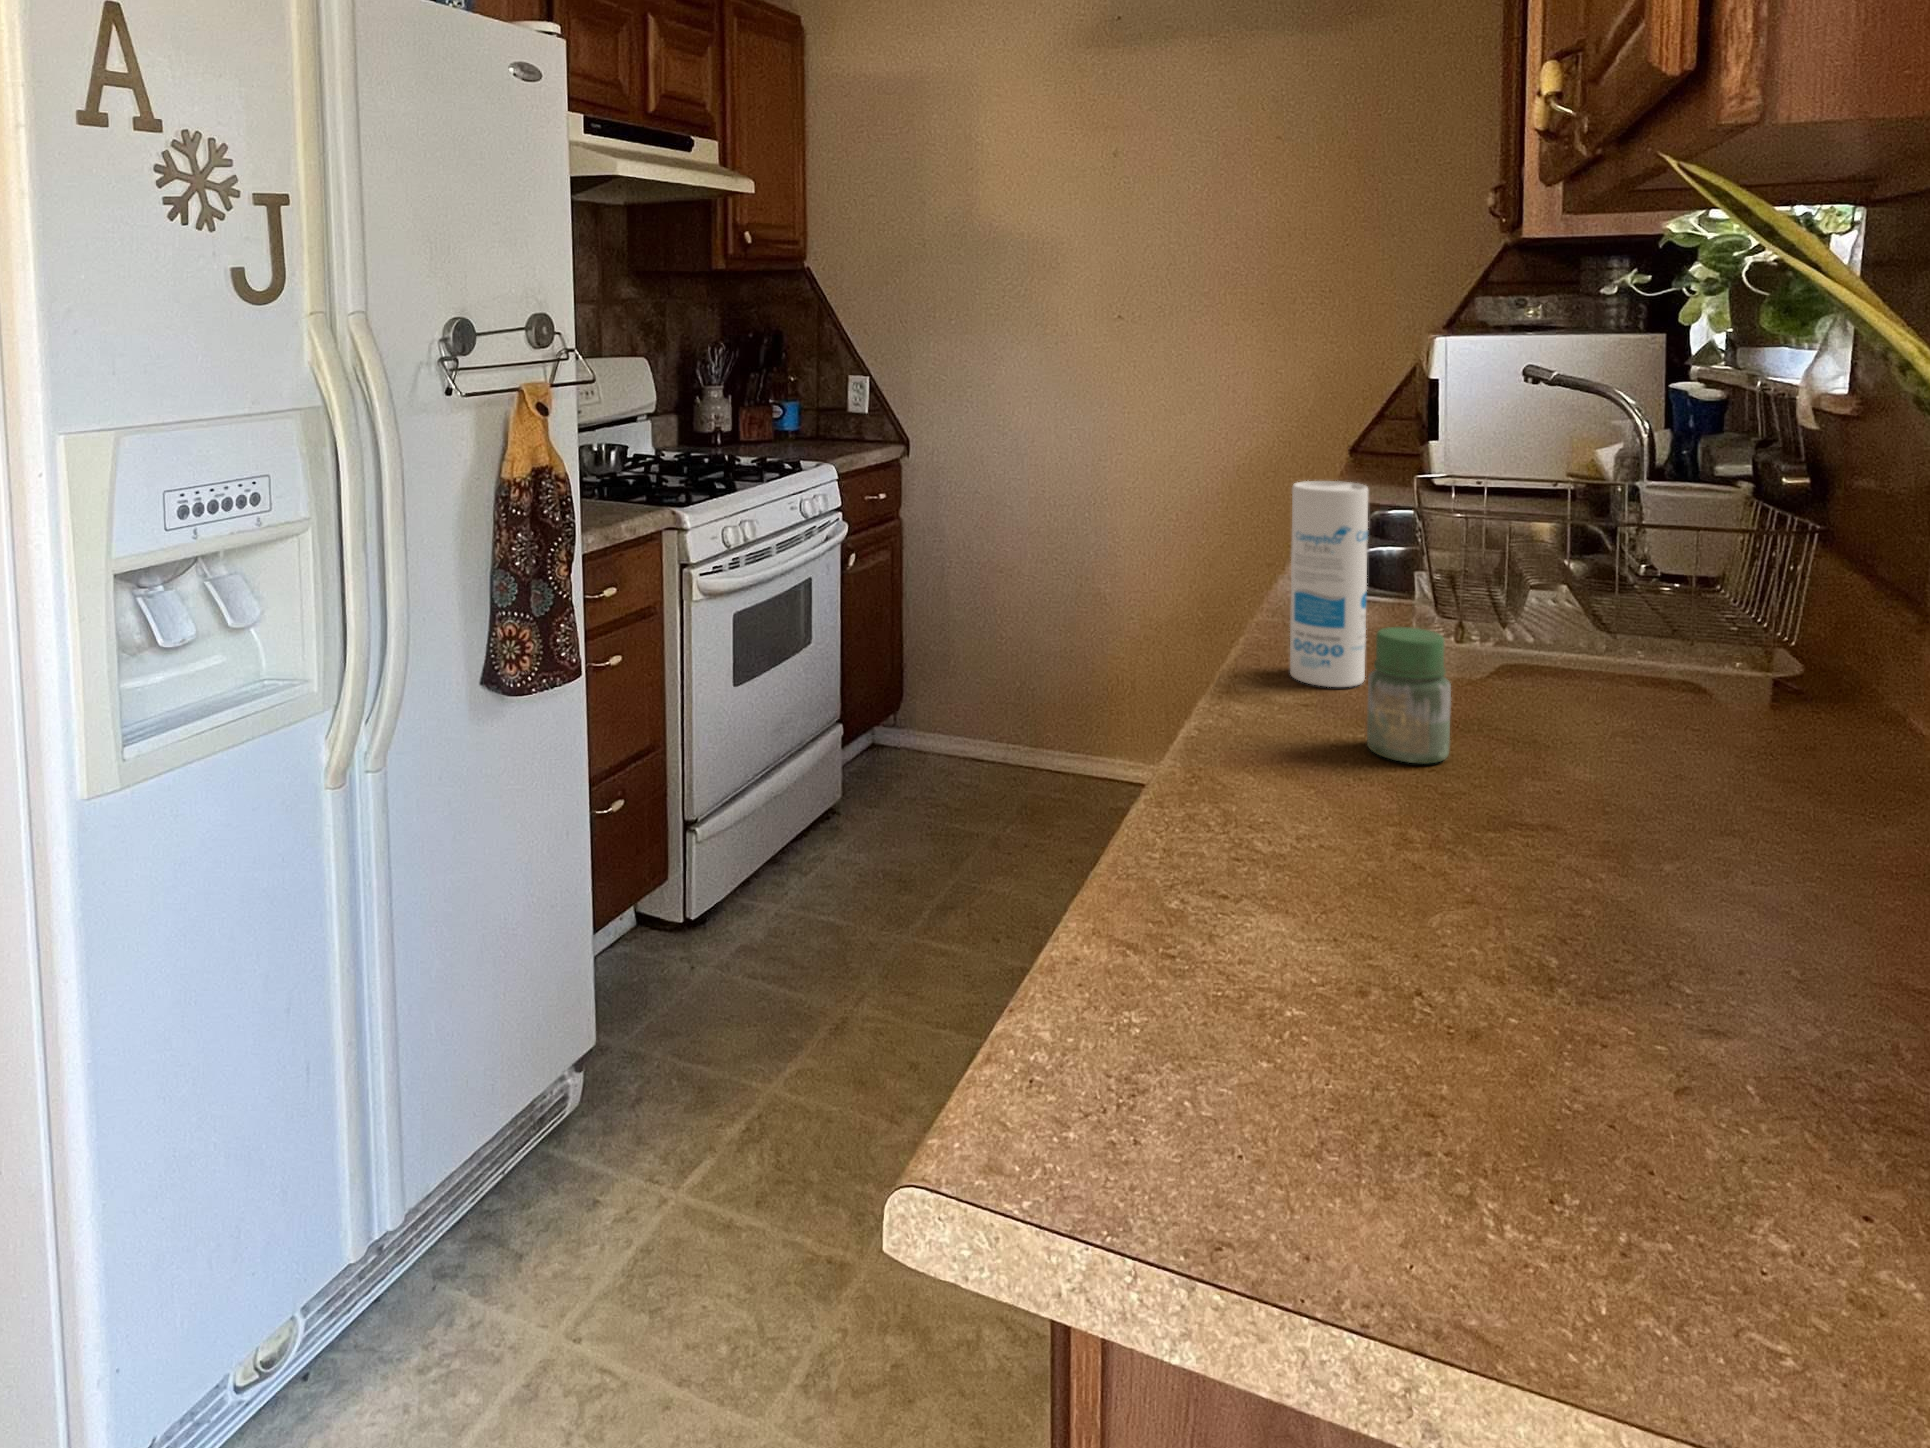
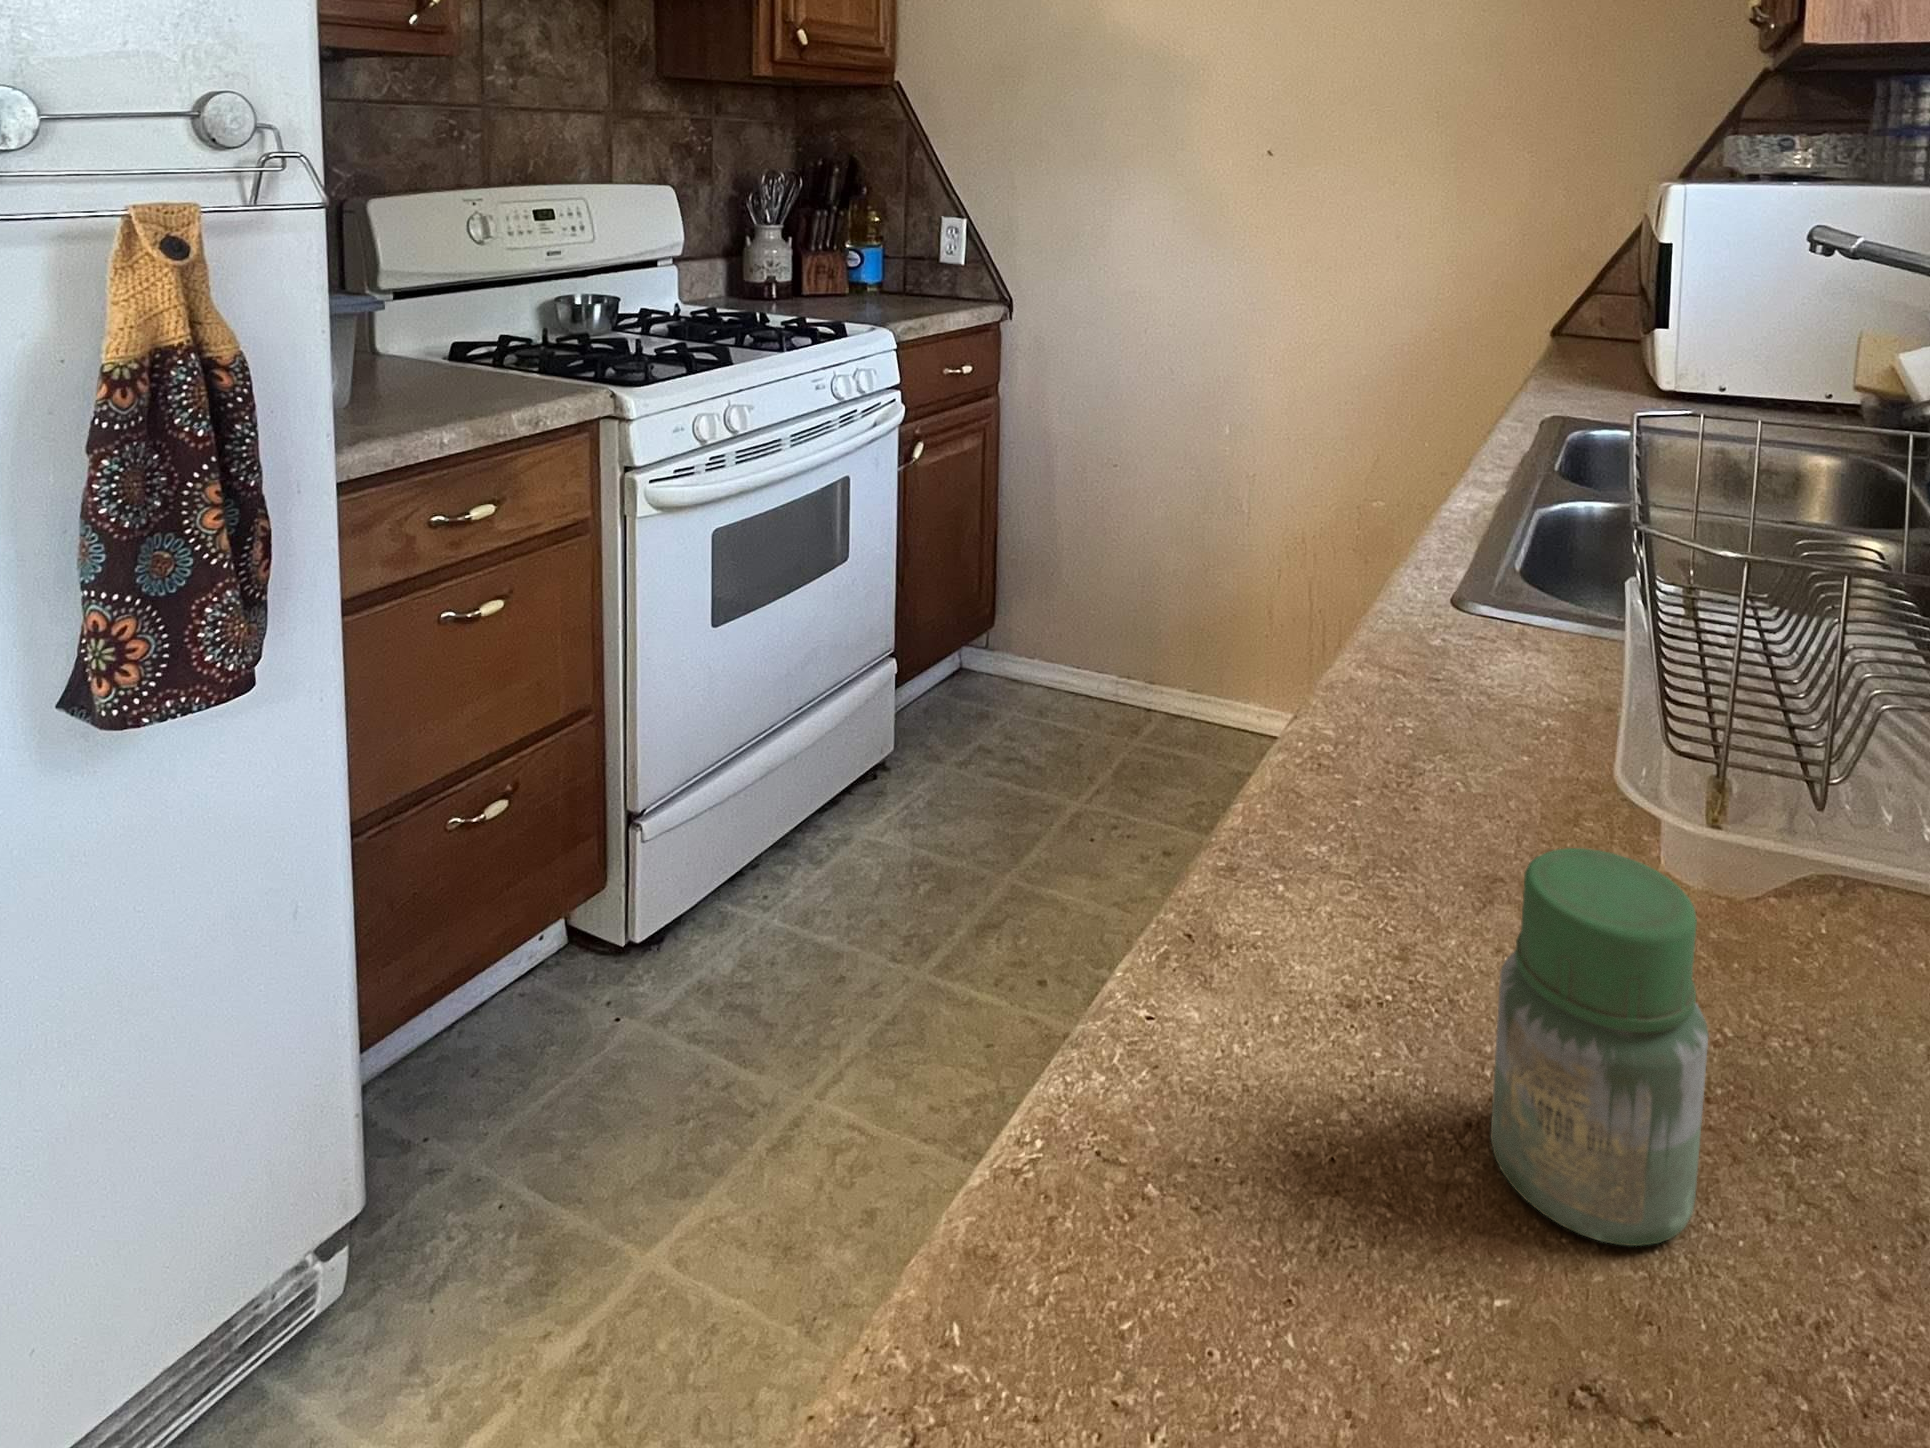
canister: present [1290,481,1368,687] -> none [1370,437,1539,872]

